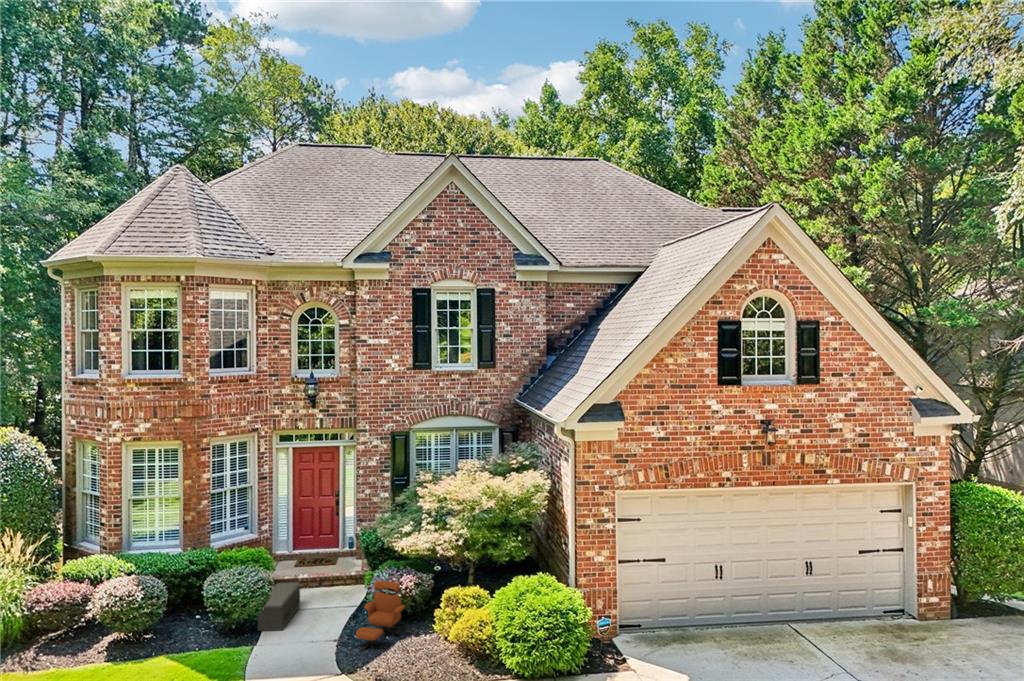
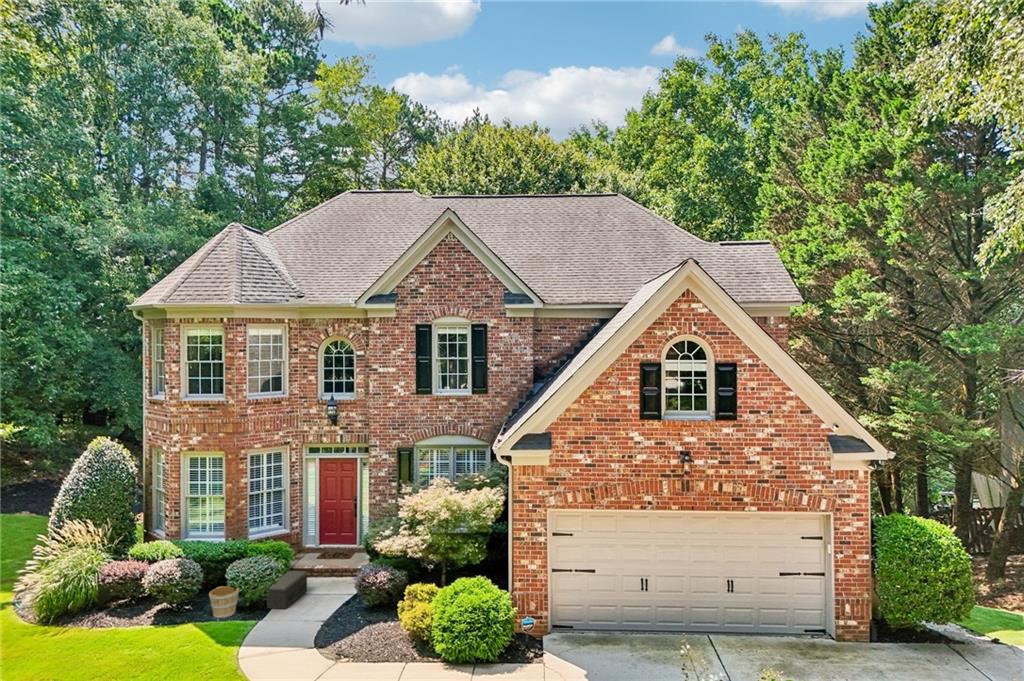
lounge chair: present [356,581,405,652] -> none [334,574,378,632]
wooden bucket: none [184,606,223,648] -> present [209,586,240,618]
potted tree: none [14,610,44,654] -> present [94,581,112,613]

